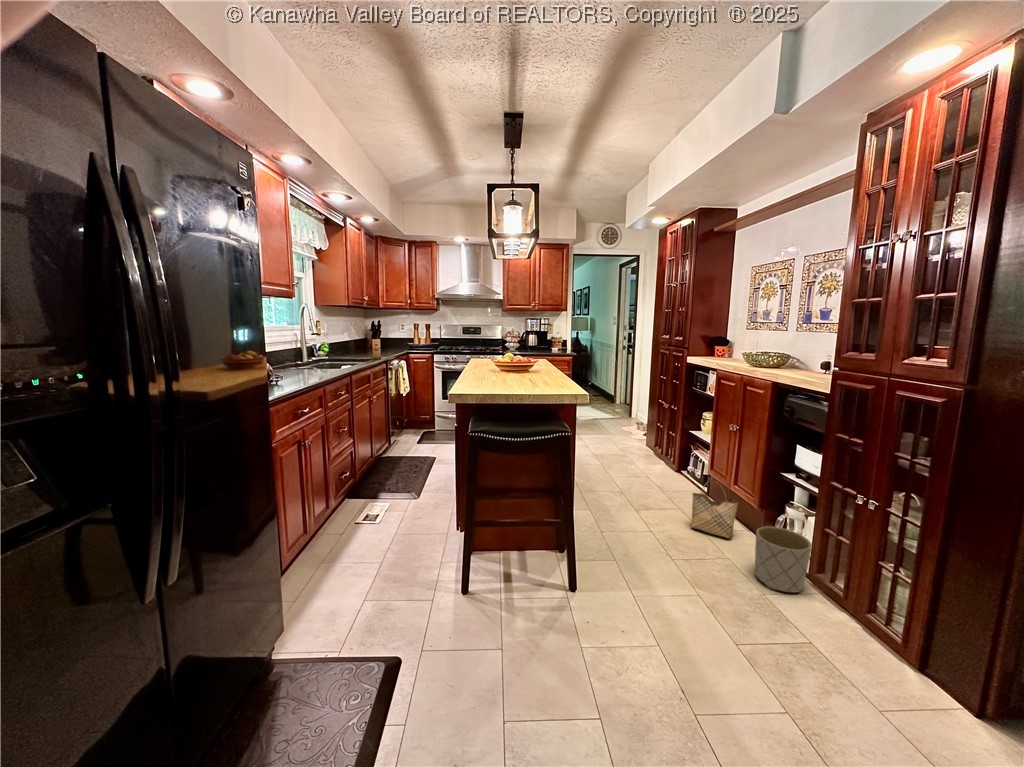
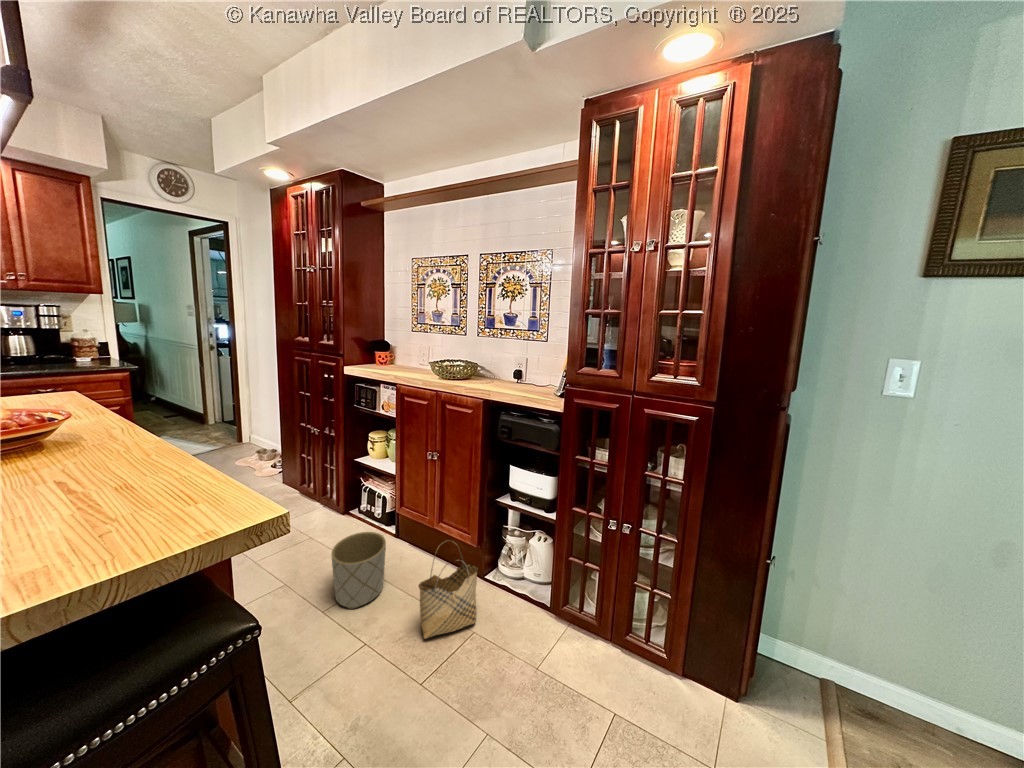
planter: present [755,526,812,592] -> present [331,532,386,609]

